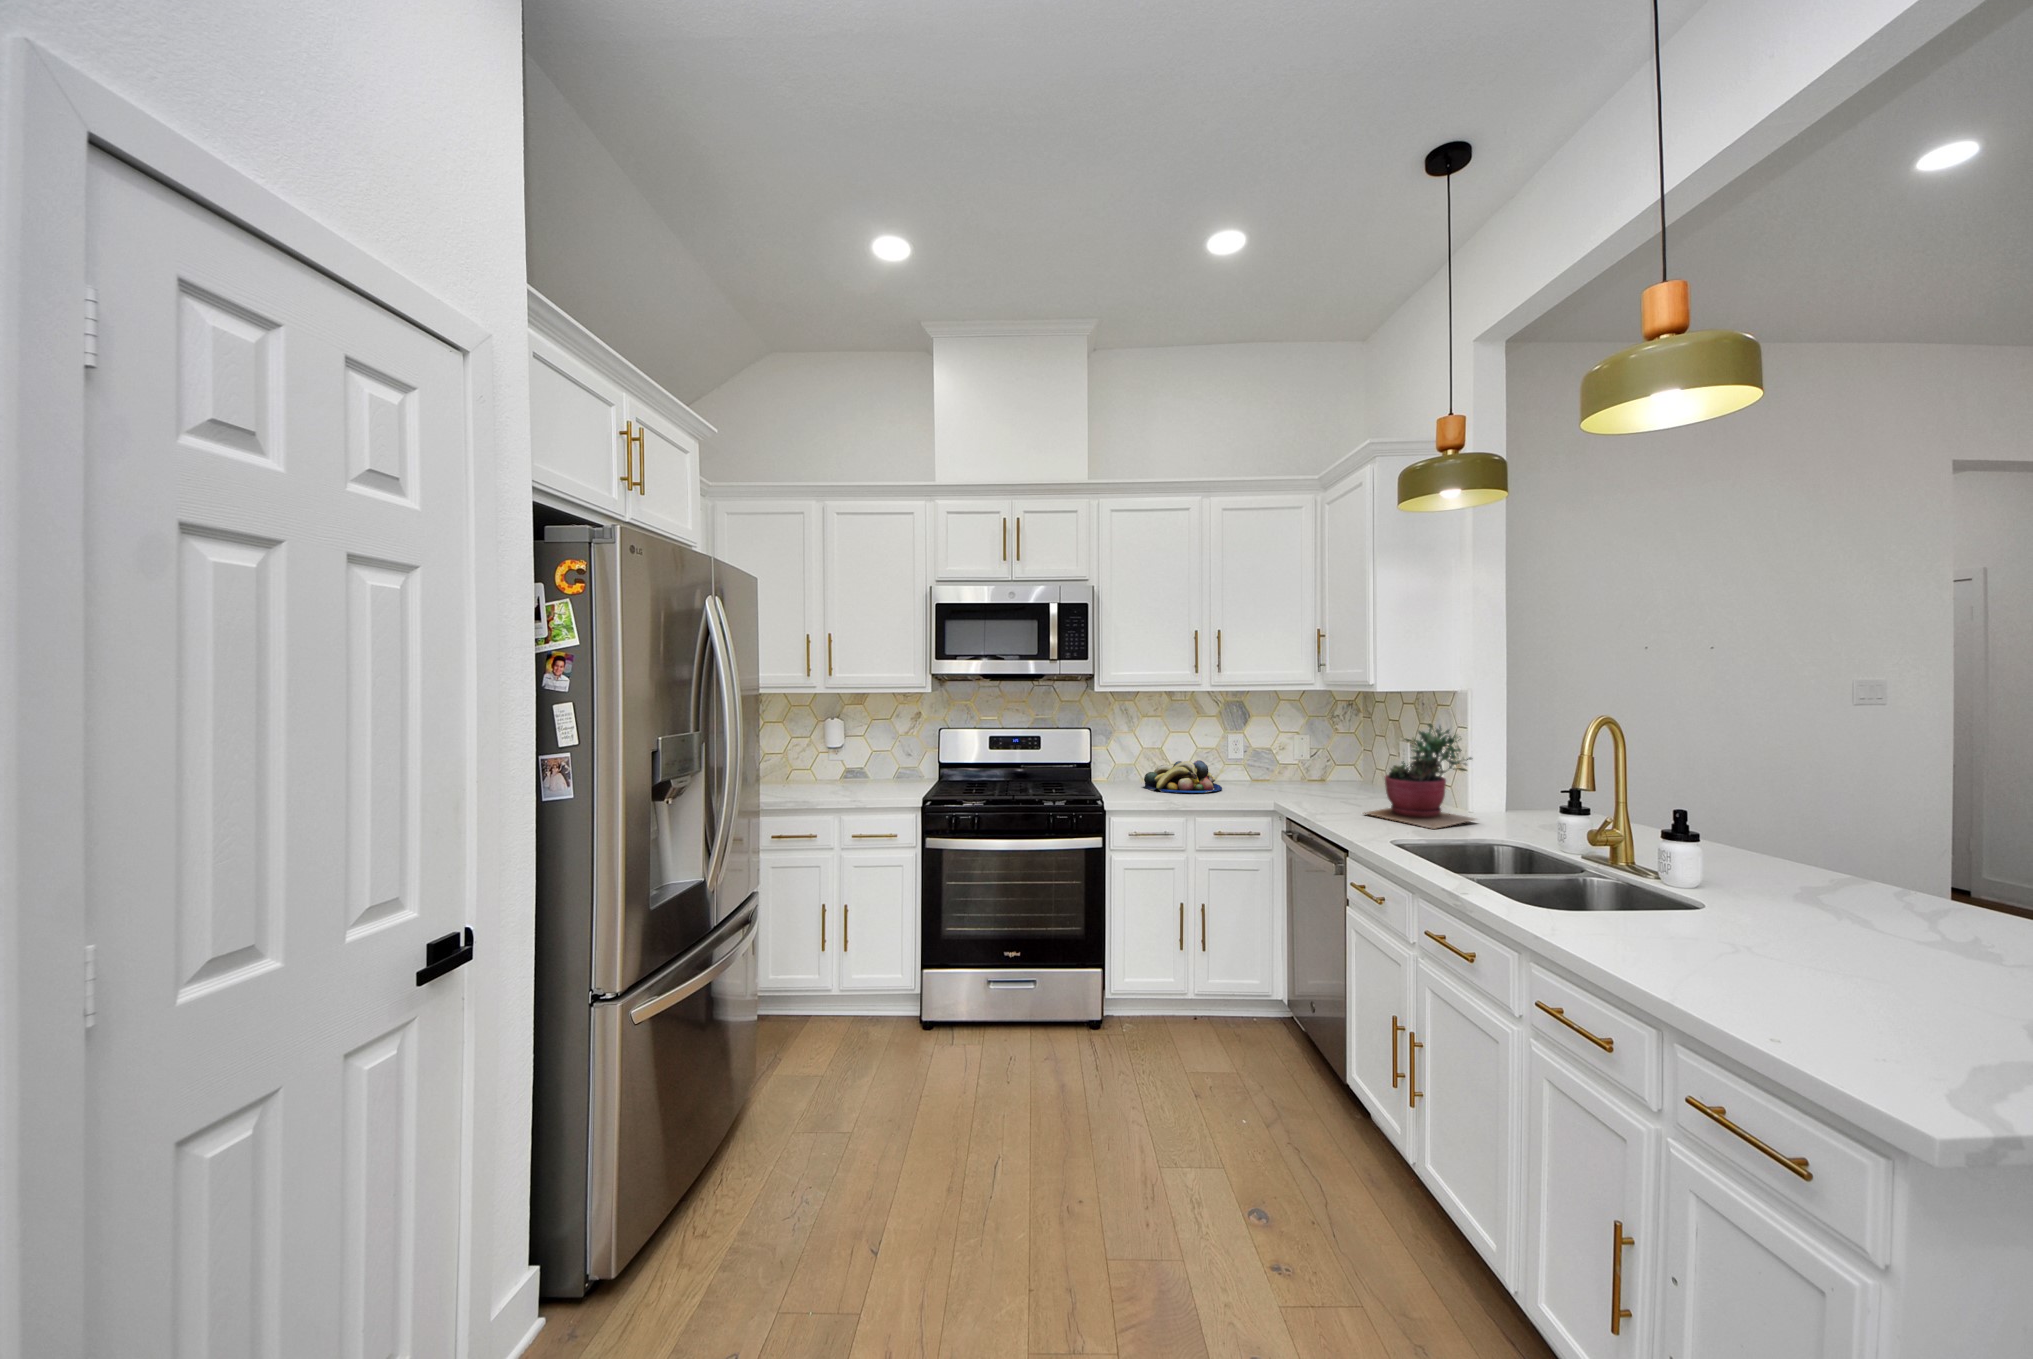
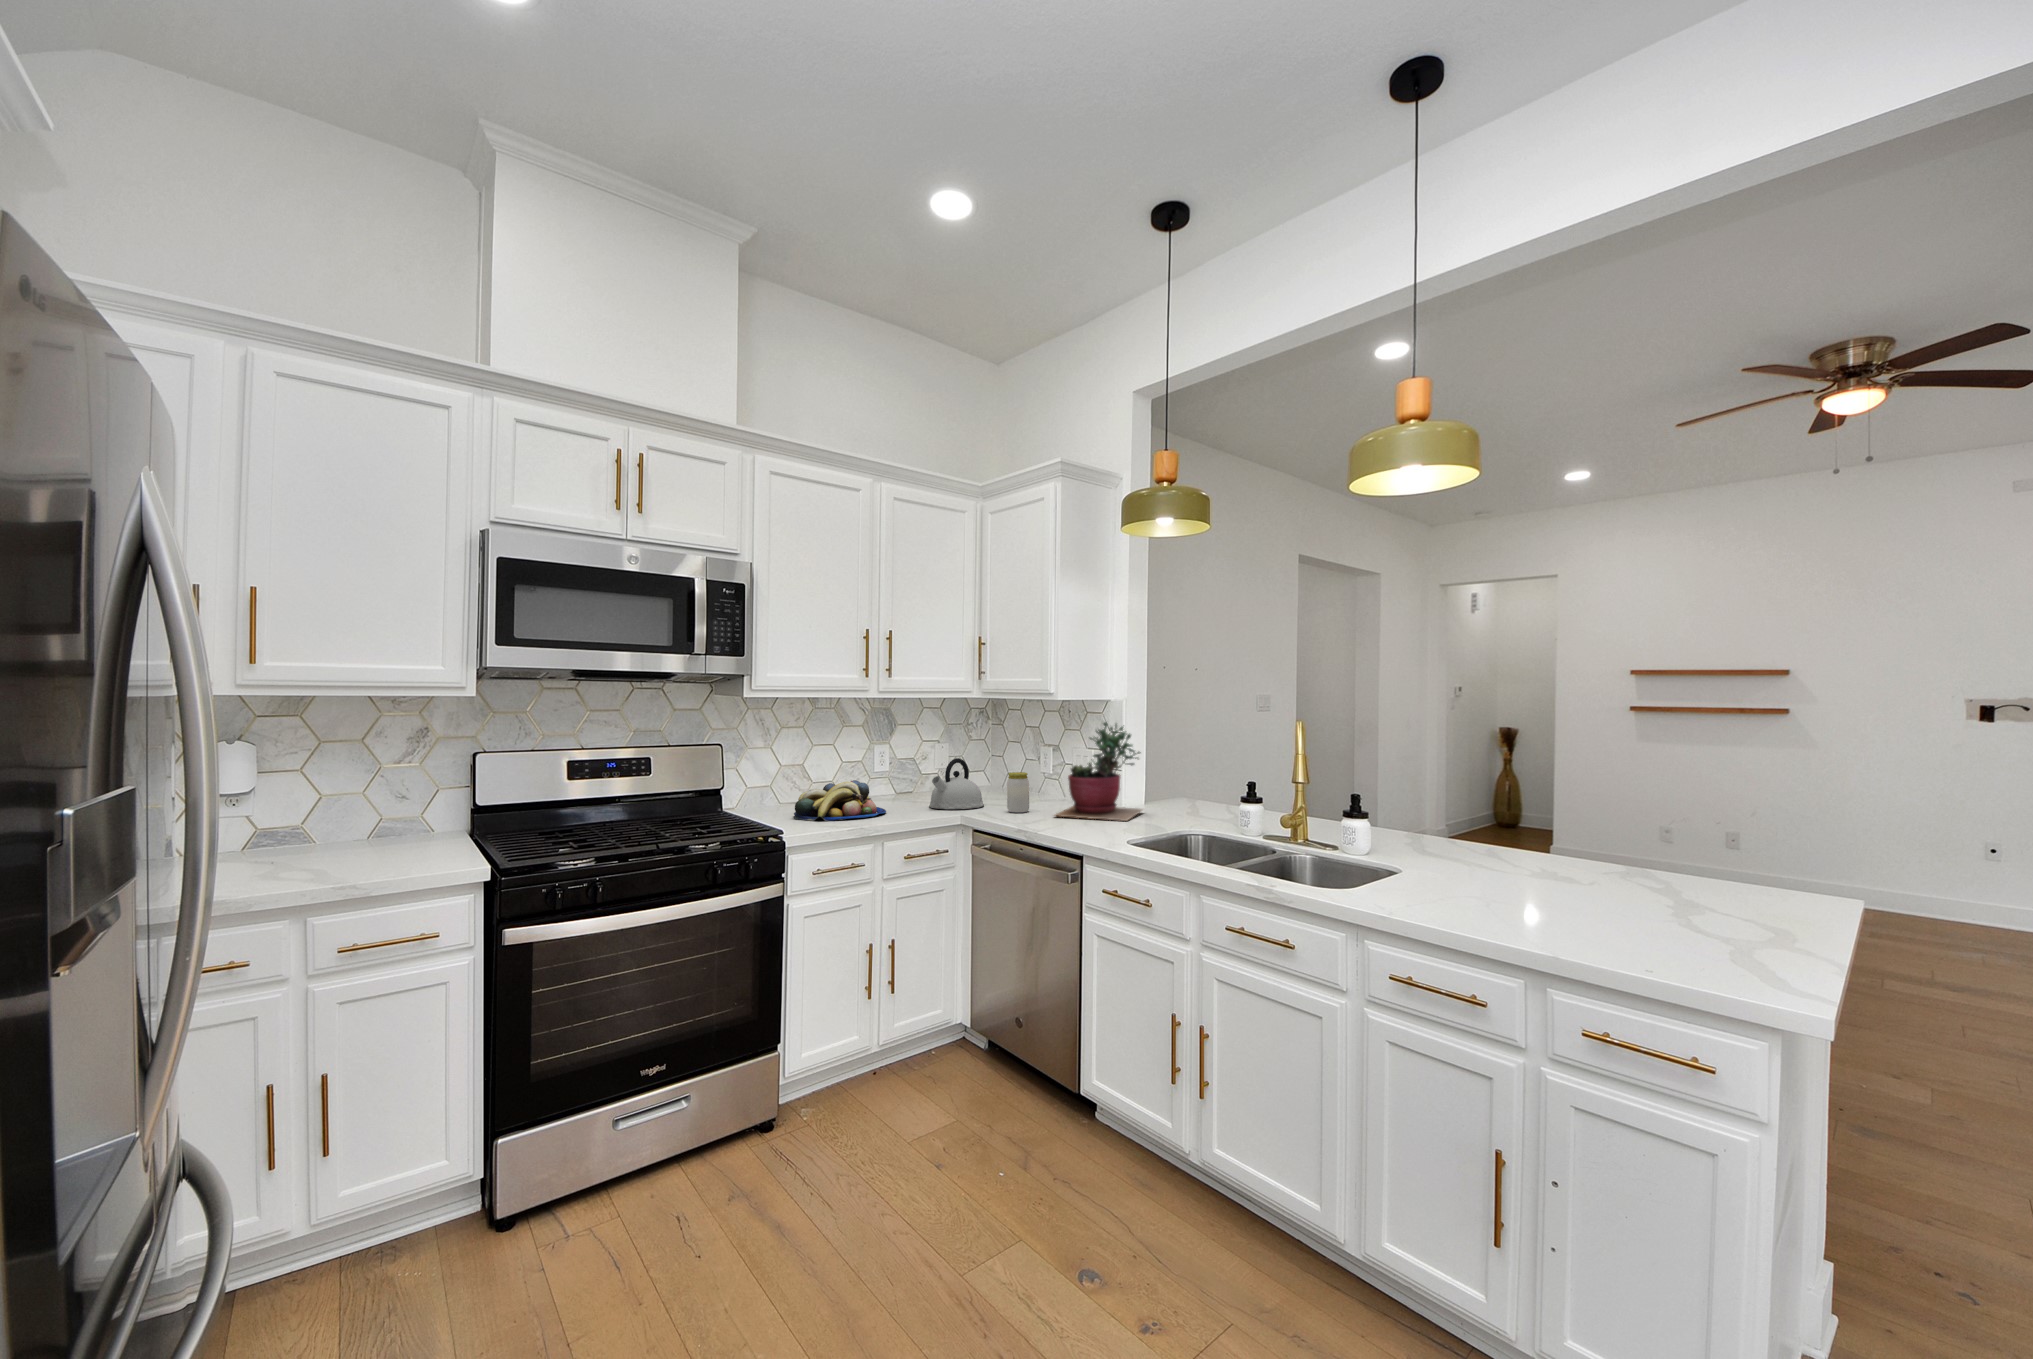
kettle: none [1265,748,1321,796] -> present [929,758,984,809]
jar: none [1329,766,1353,806] -> present [1007,772,1029,813]

